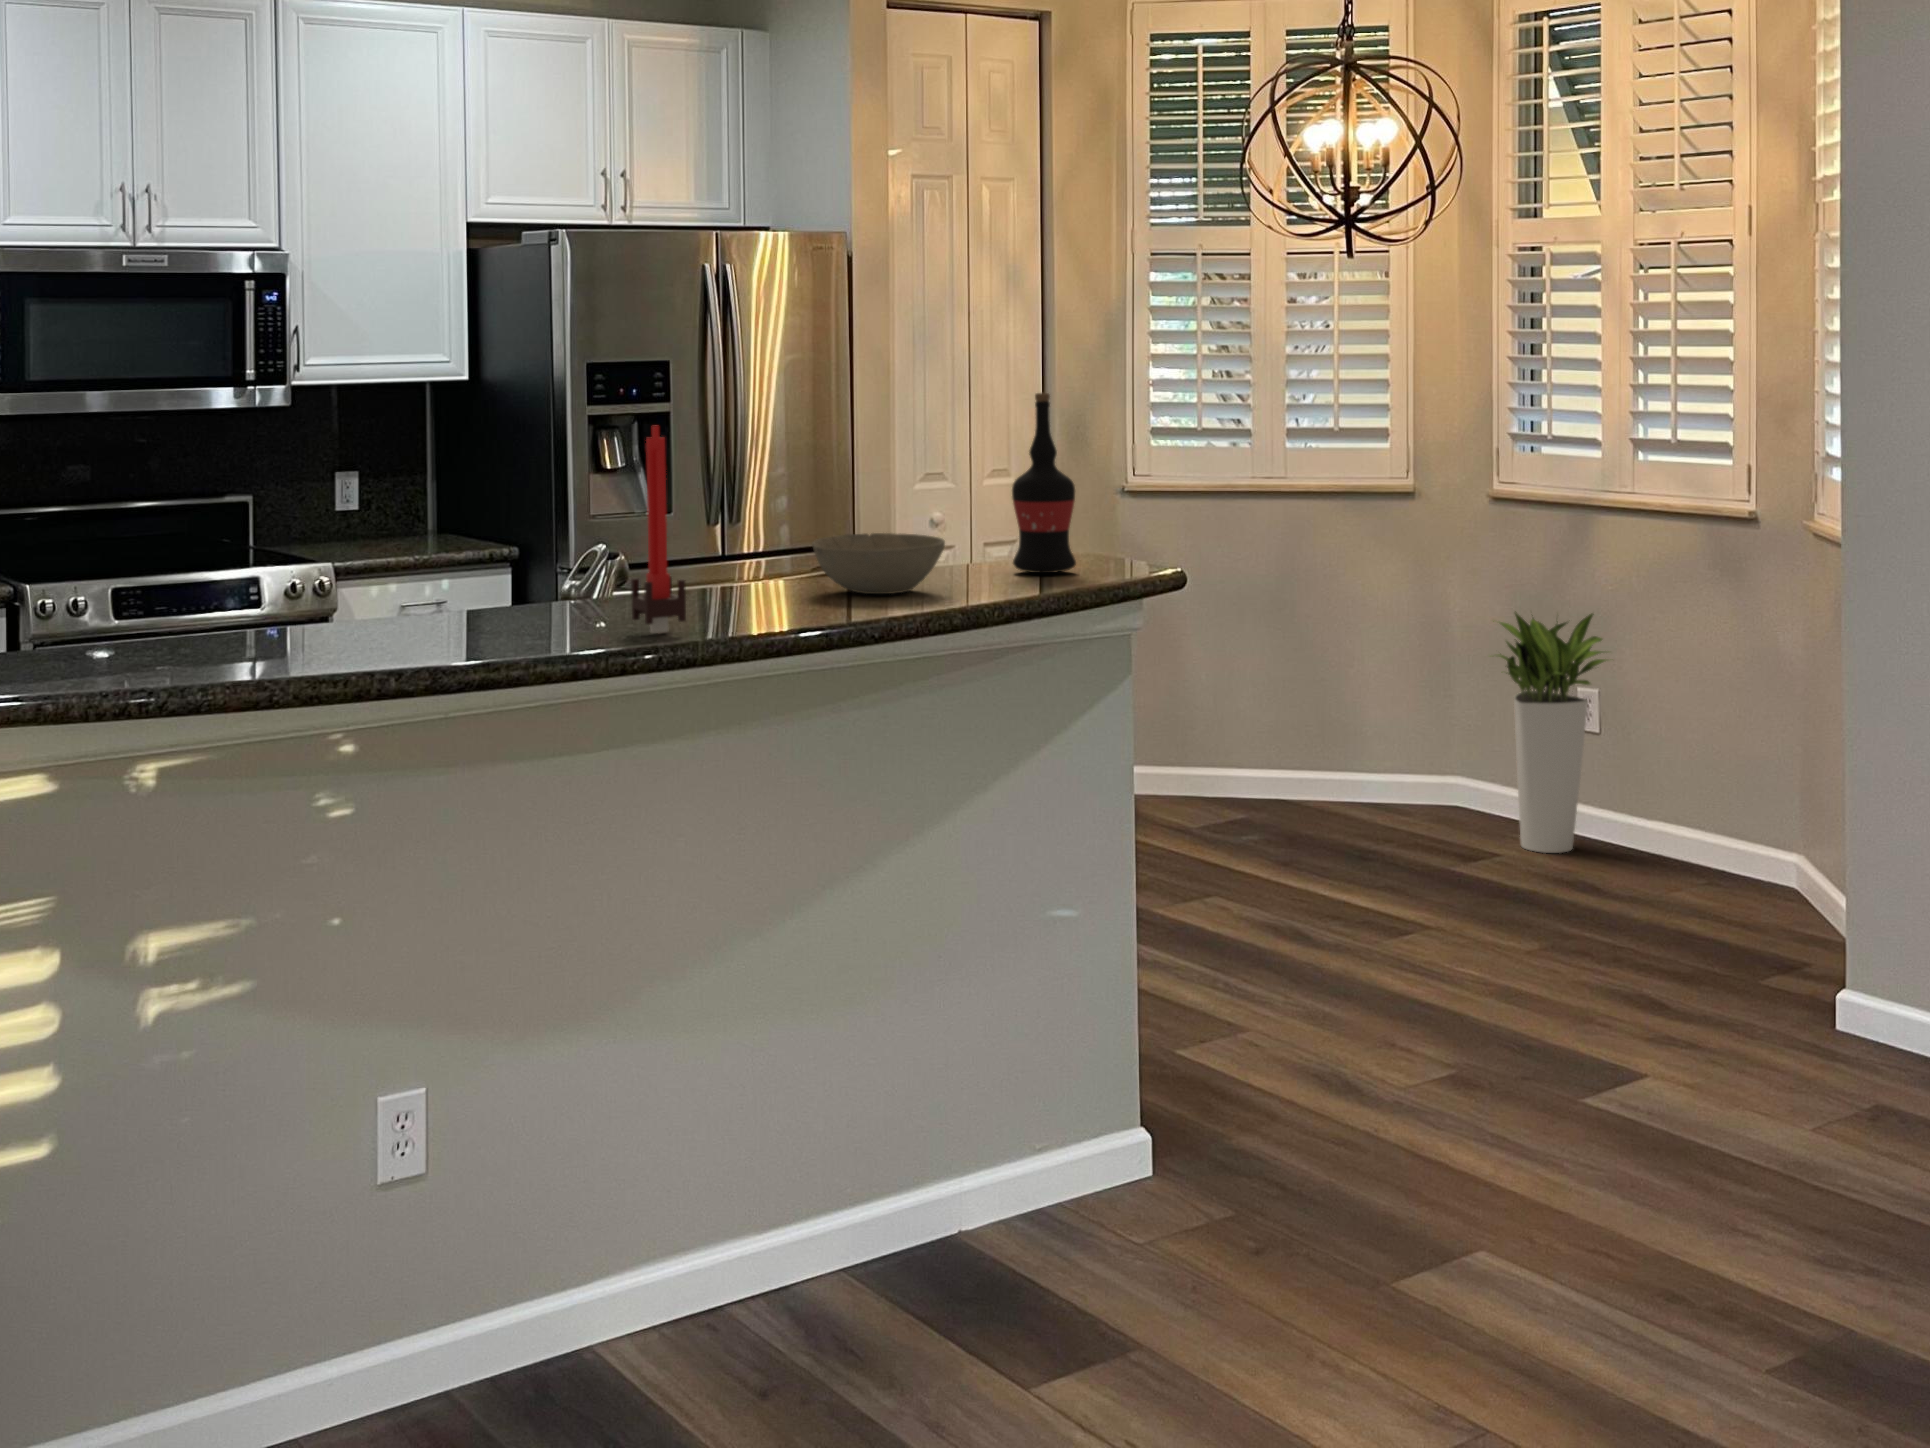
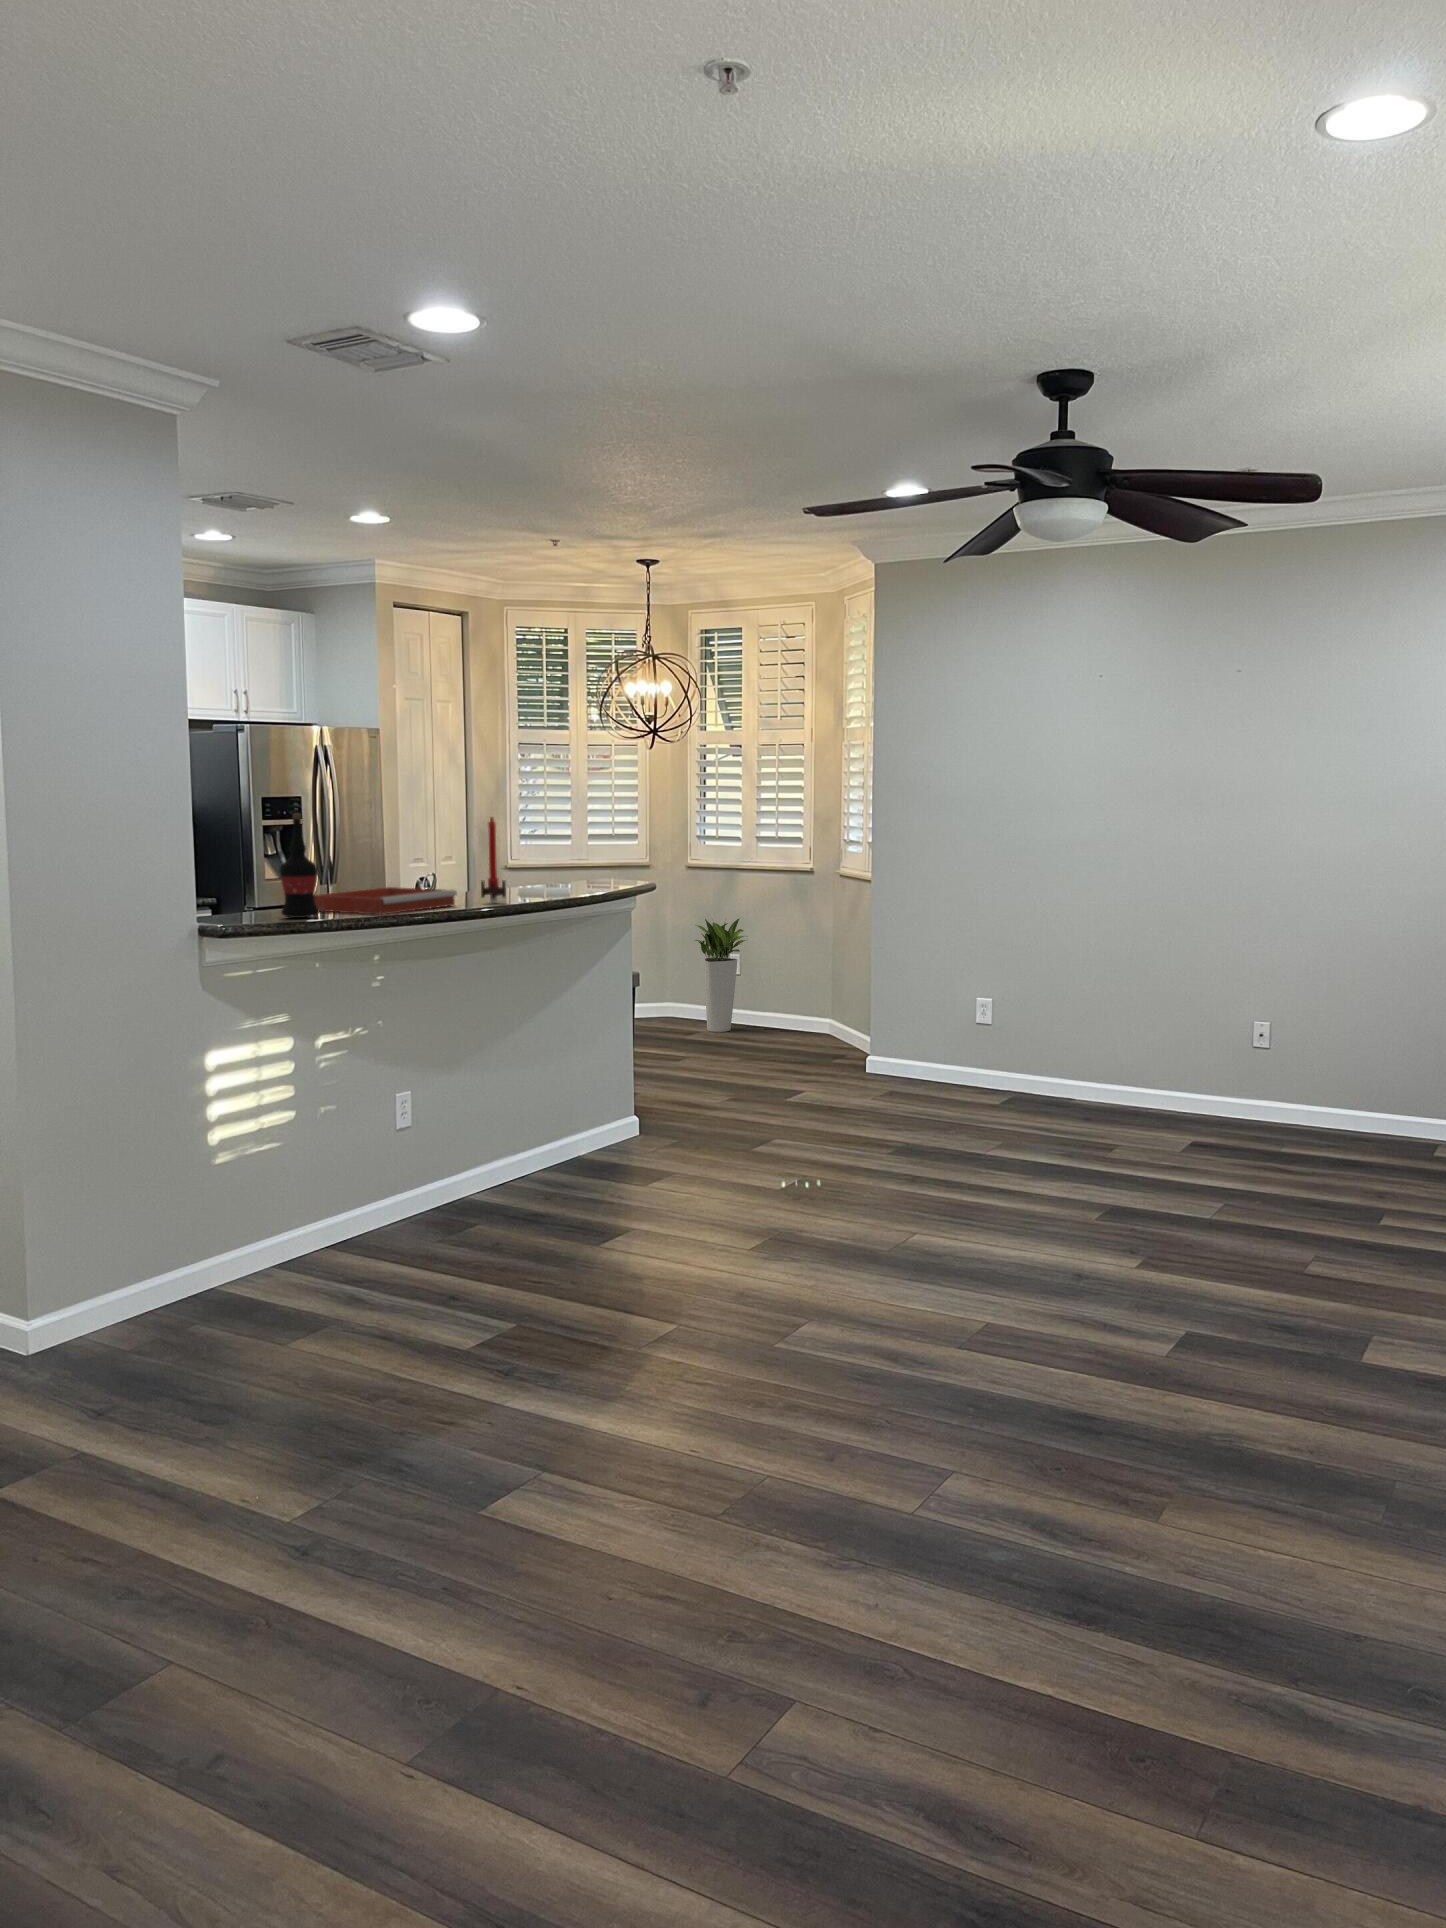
wine bottle: present [1012,393,1076,573] -> present [280,814,319,918]
bowl: present [812,533,945,594] -> none [511,868,569,892]
tray: none [216,584,546,669] -> present [314,887,457,914]

